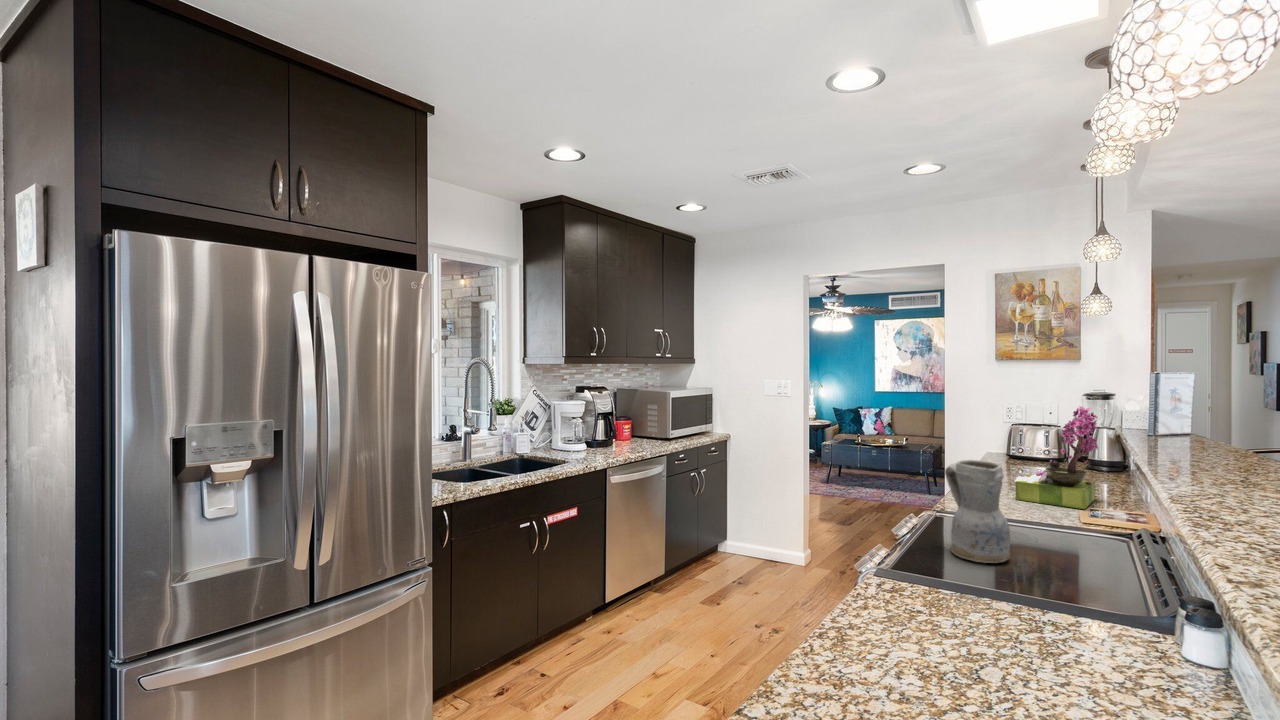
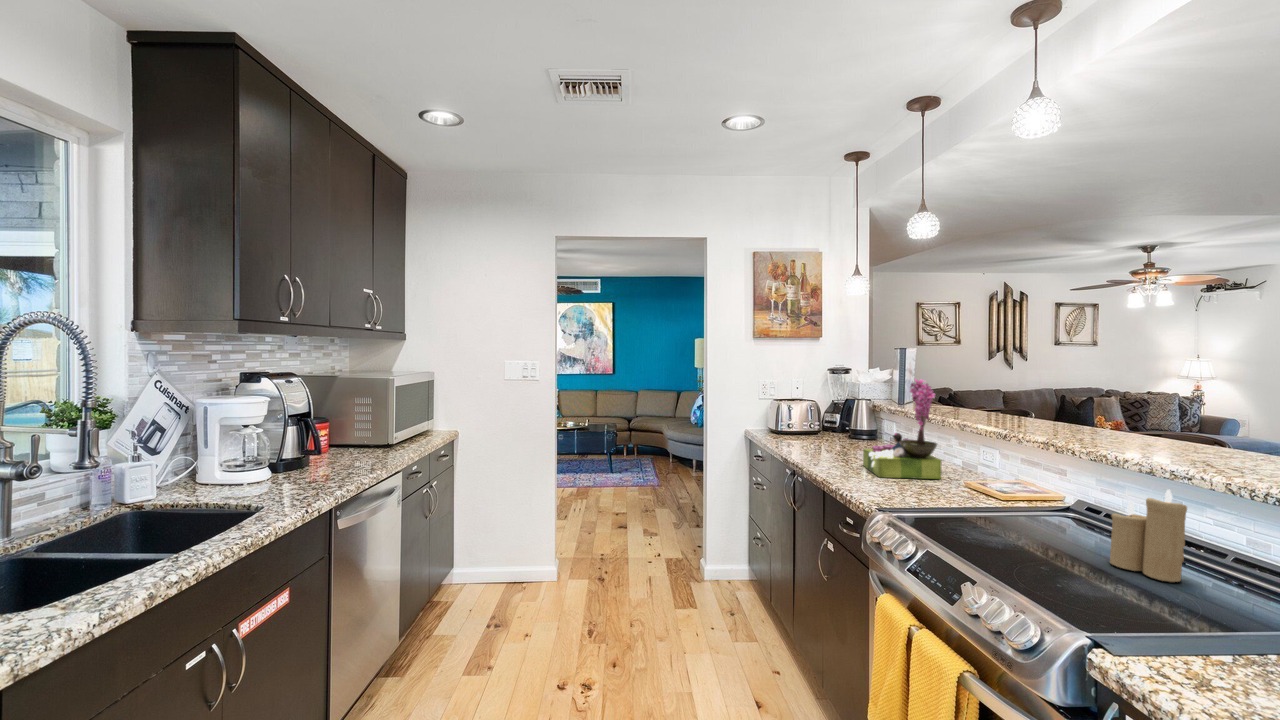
ceramic pitcher: present [945,460,1010,563] -> none [984,444,1081,573]
candle: none [1050,507,1093,586] -> present [1110,490,1187,582]

